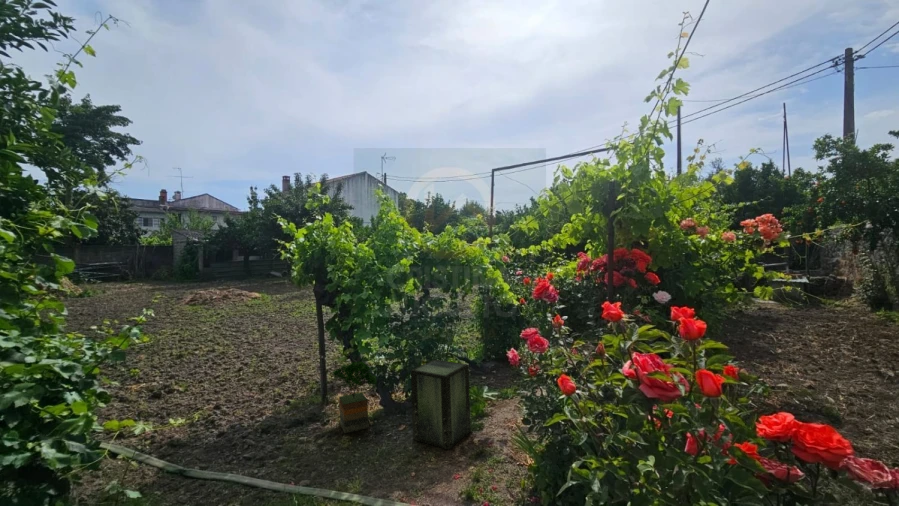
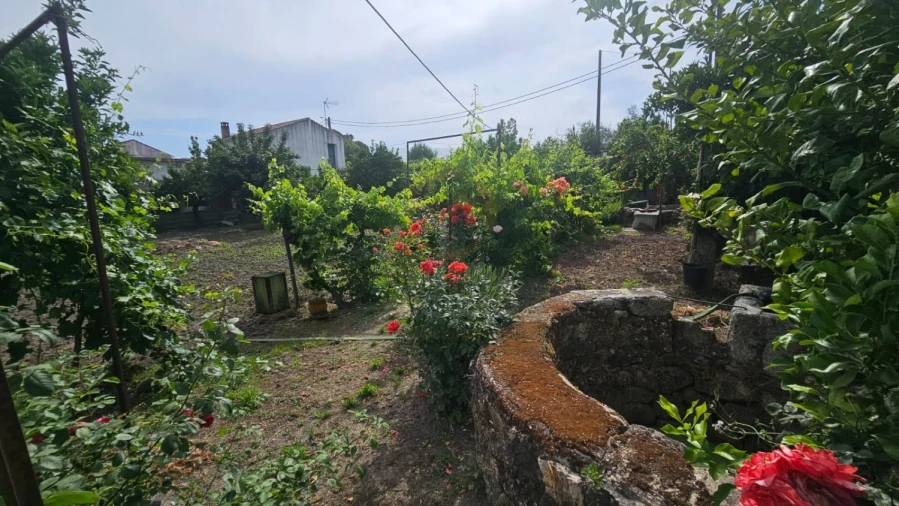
storage box: present [411,359,471,450] -> present [251,271,290,314]

